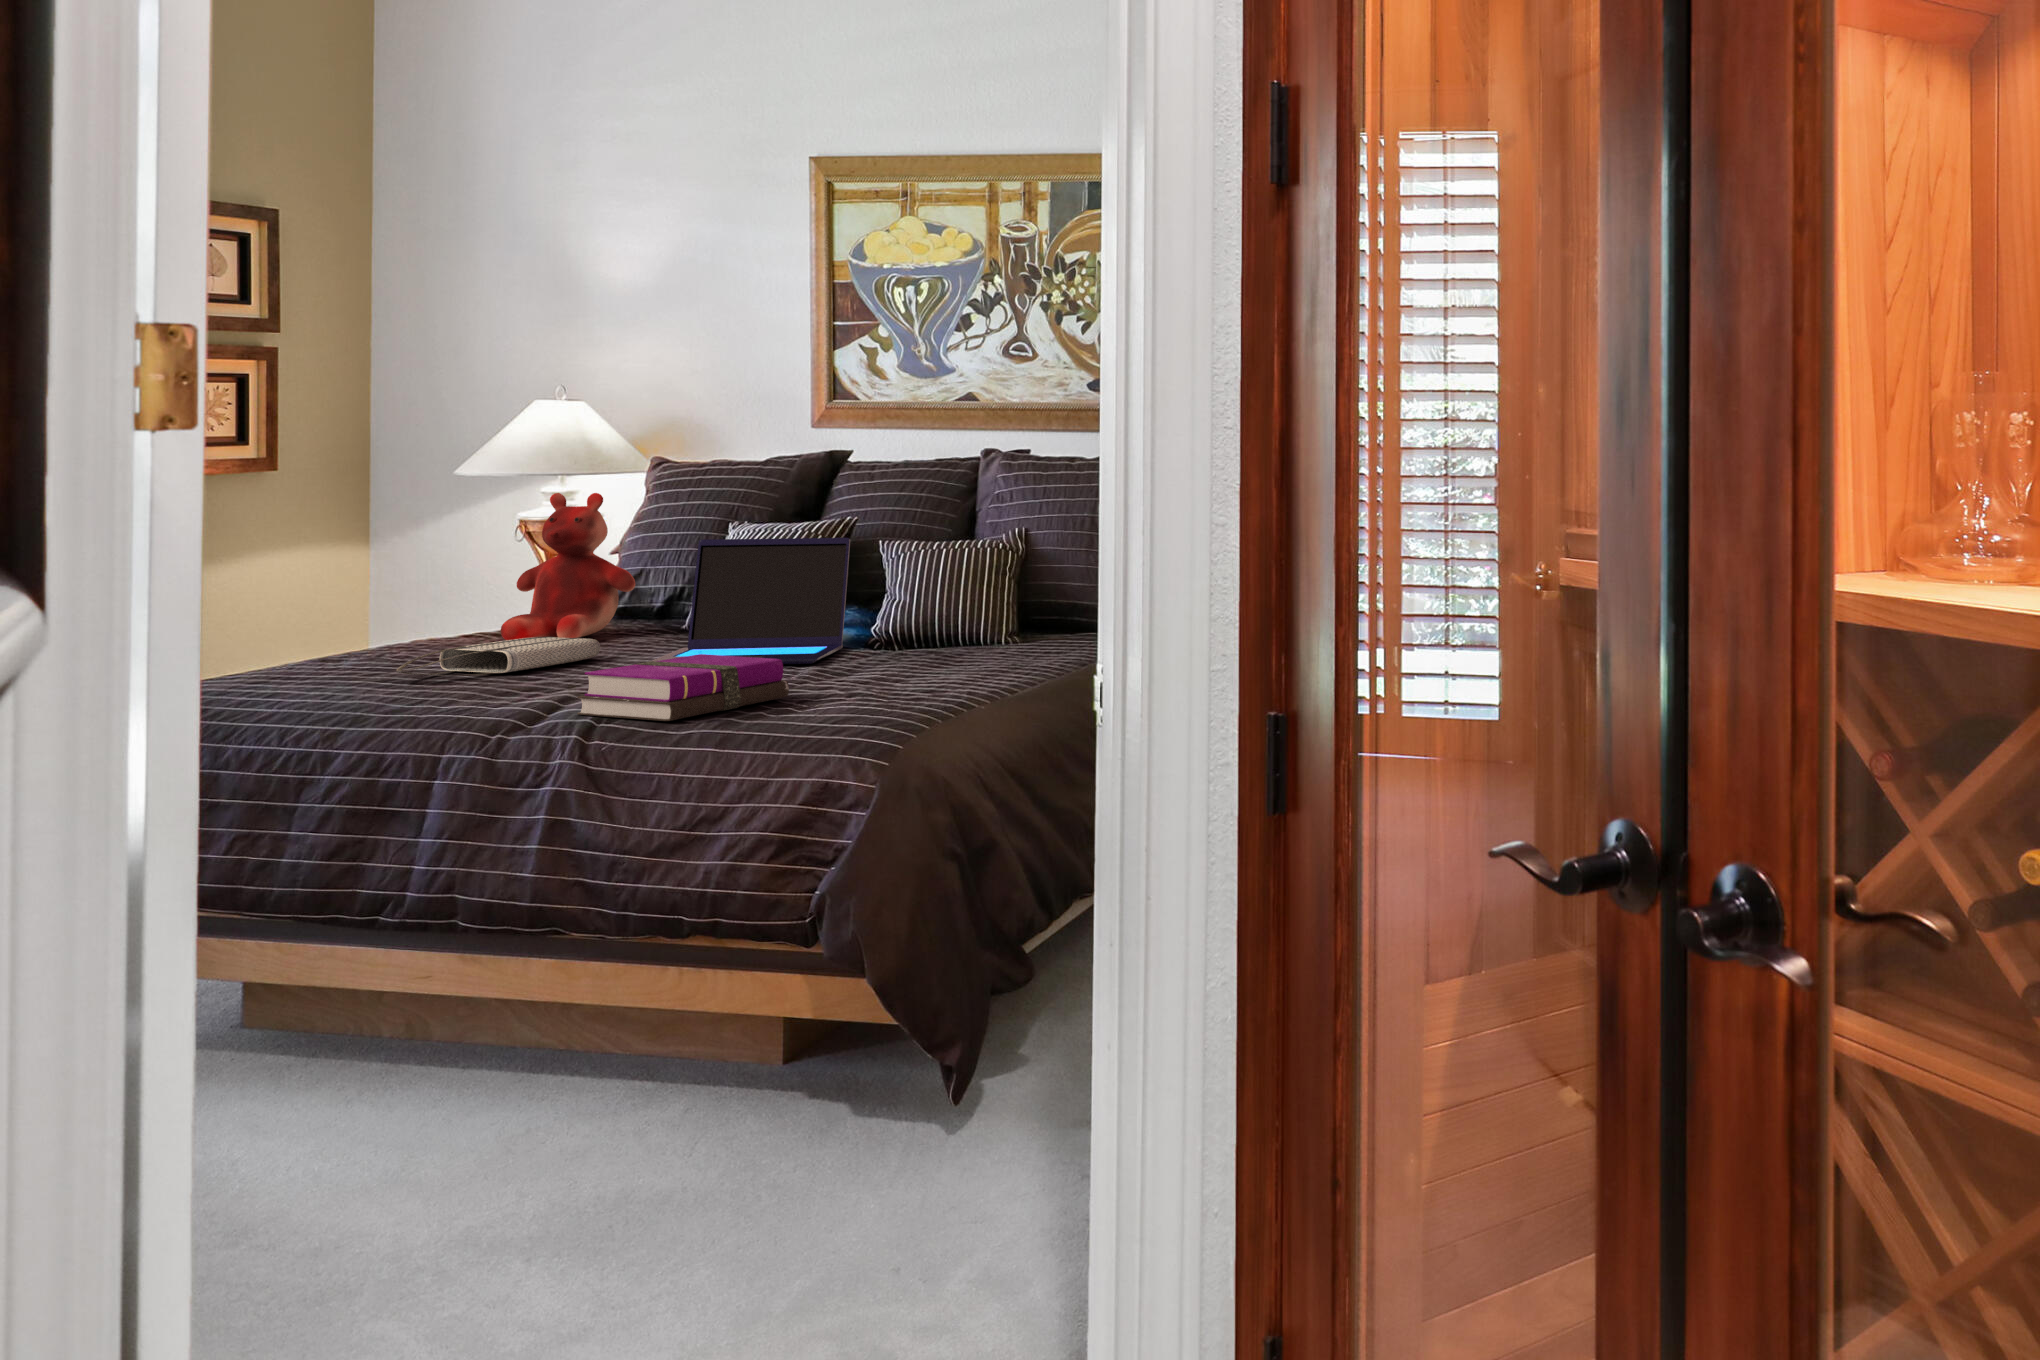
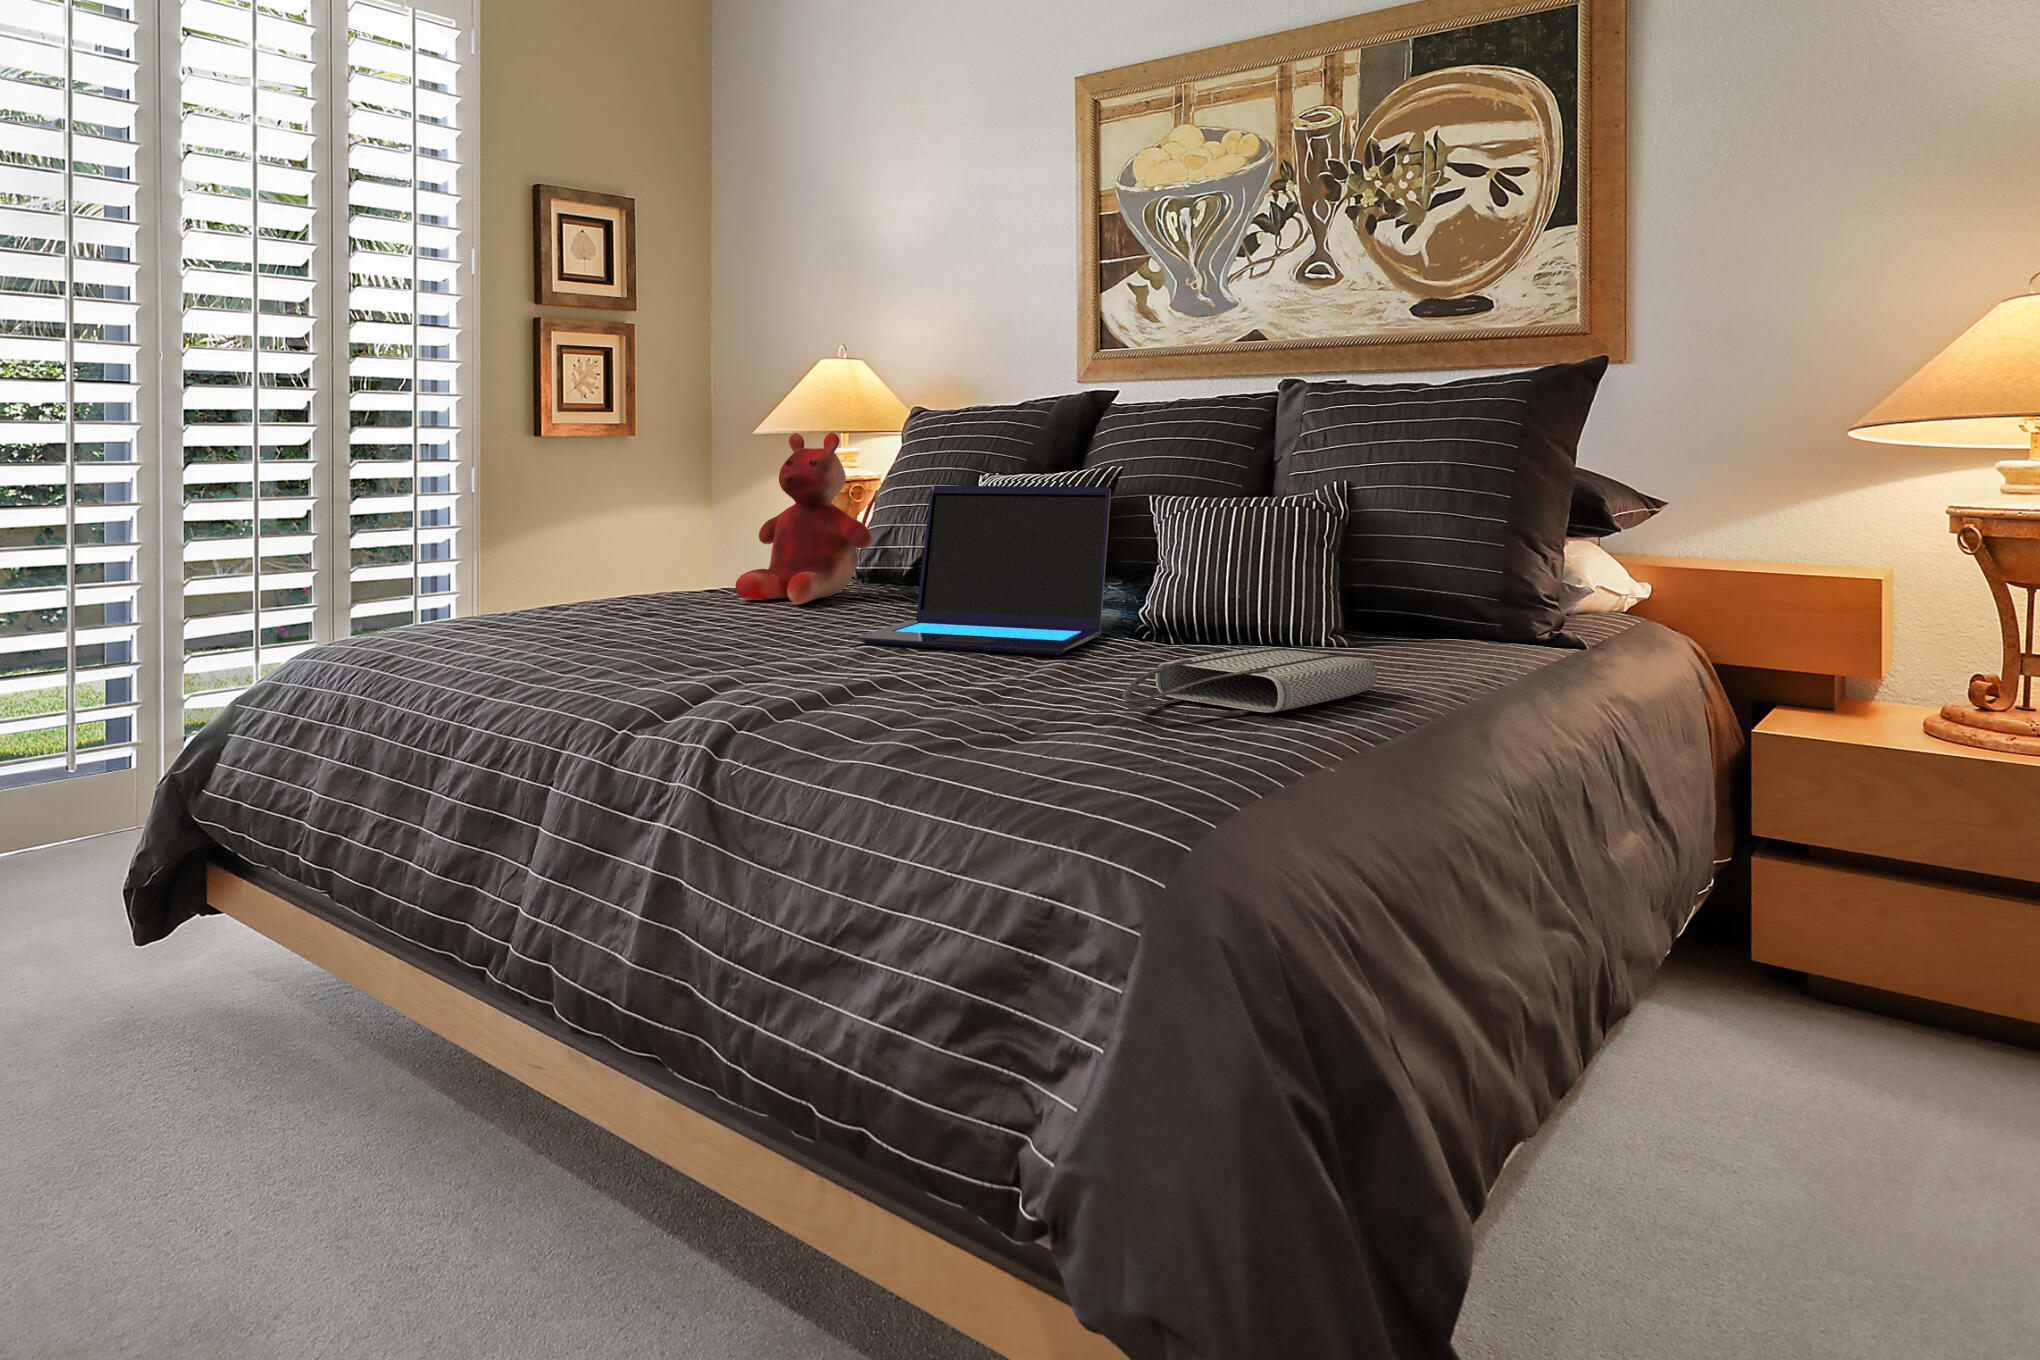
tote bag: present [396,636,600,676] -> present [1122,648,1377,714]
notebook: present [577,654,789,721] -> none [719,634,1010,741]

